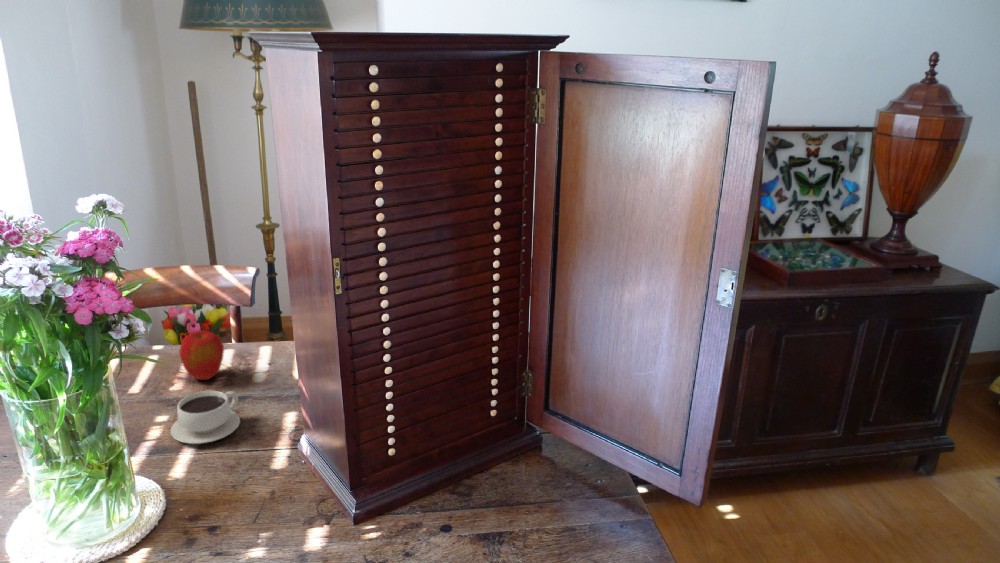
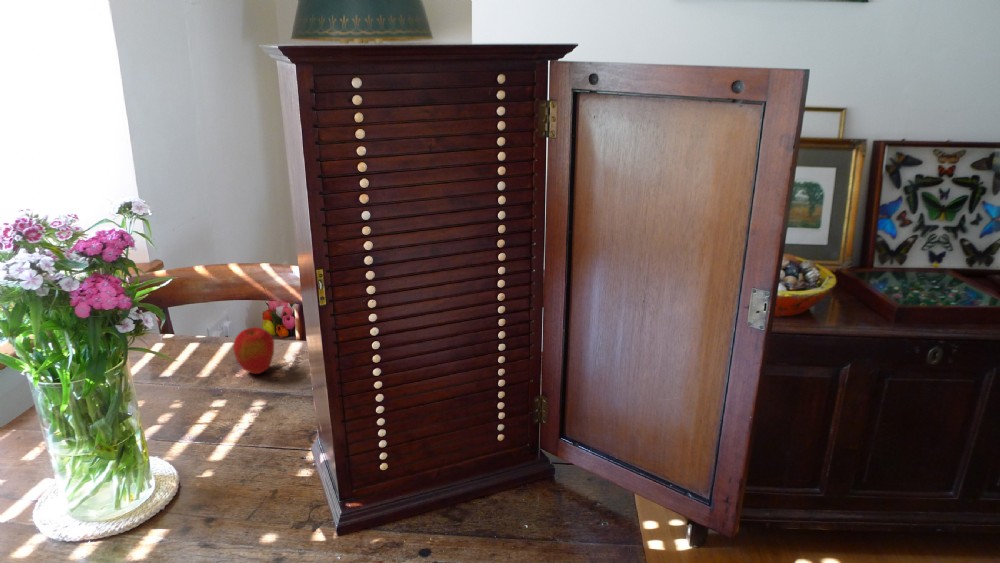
teacup: present [171,391,240,444] -> none [206,385,272,435]

